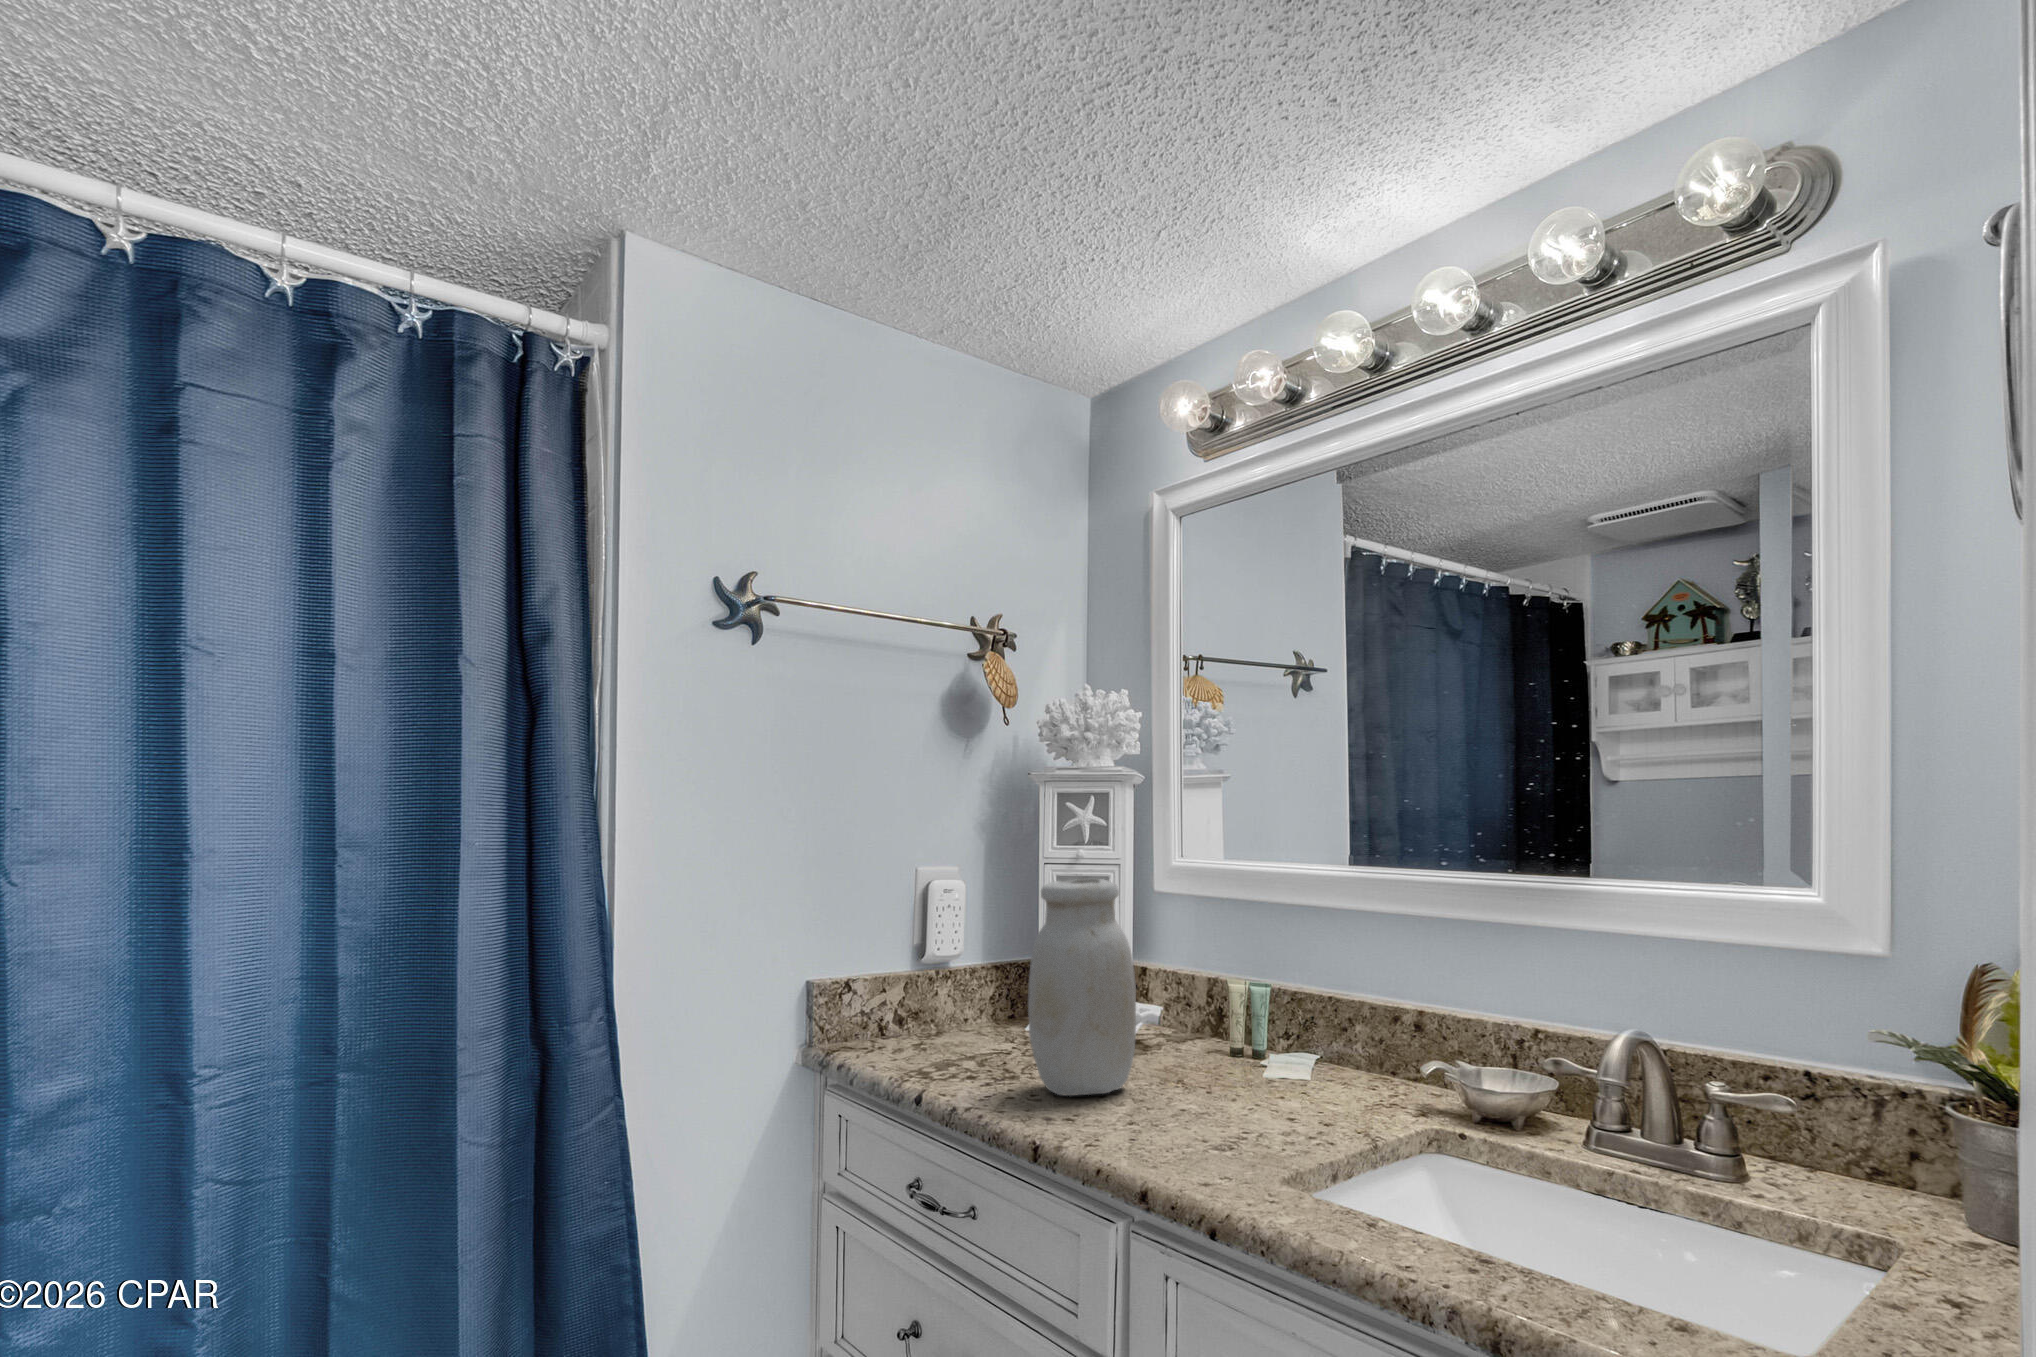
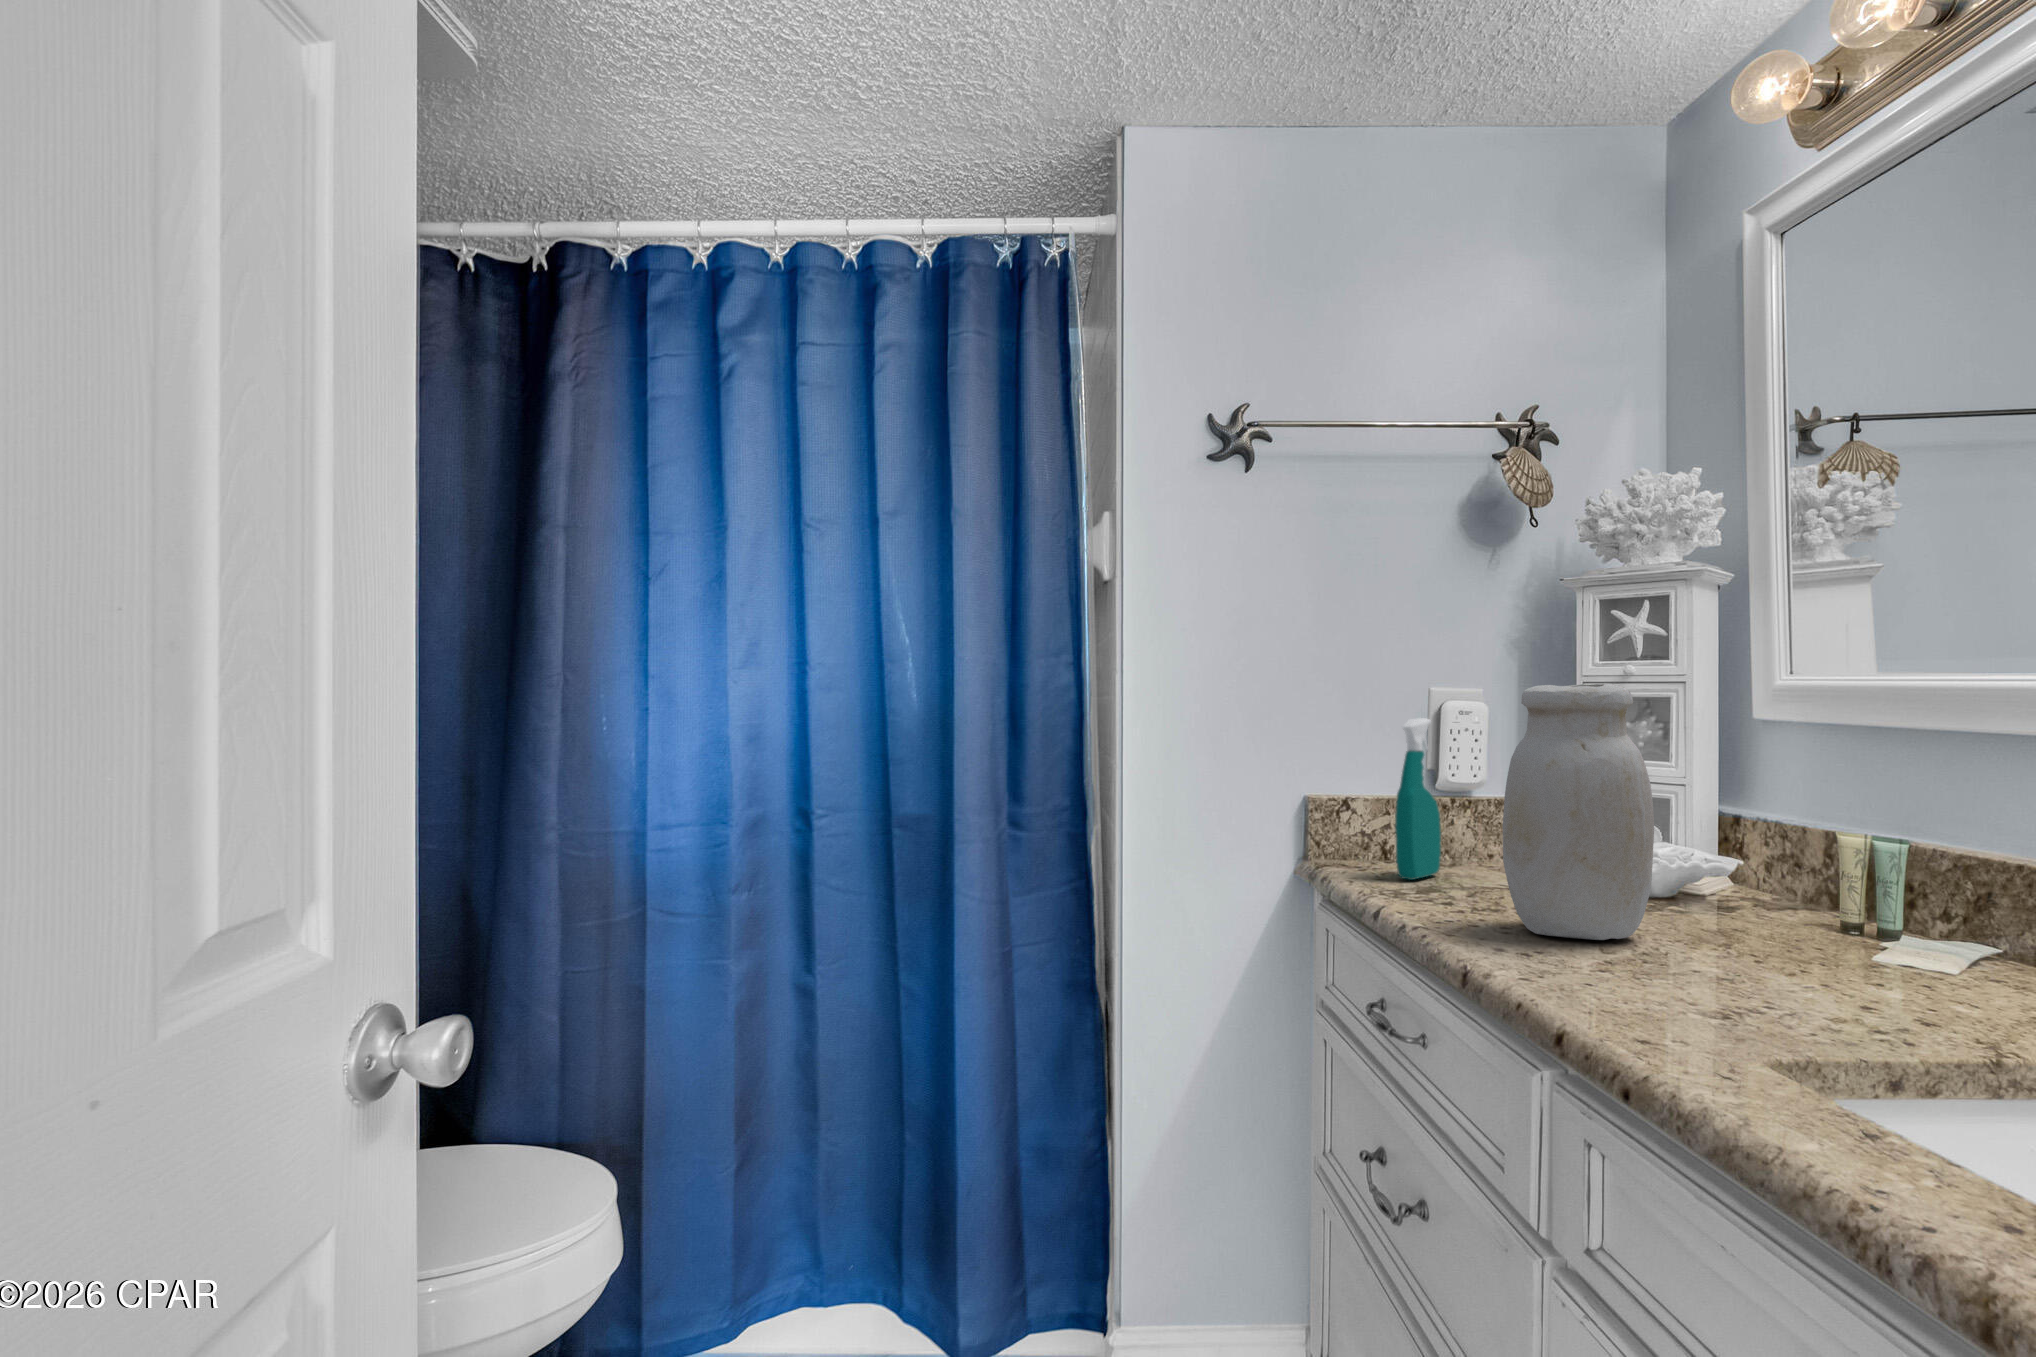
spray bottle: none [909,903,941,1055] -> present [1395,718,1441,880]

